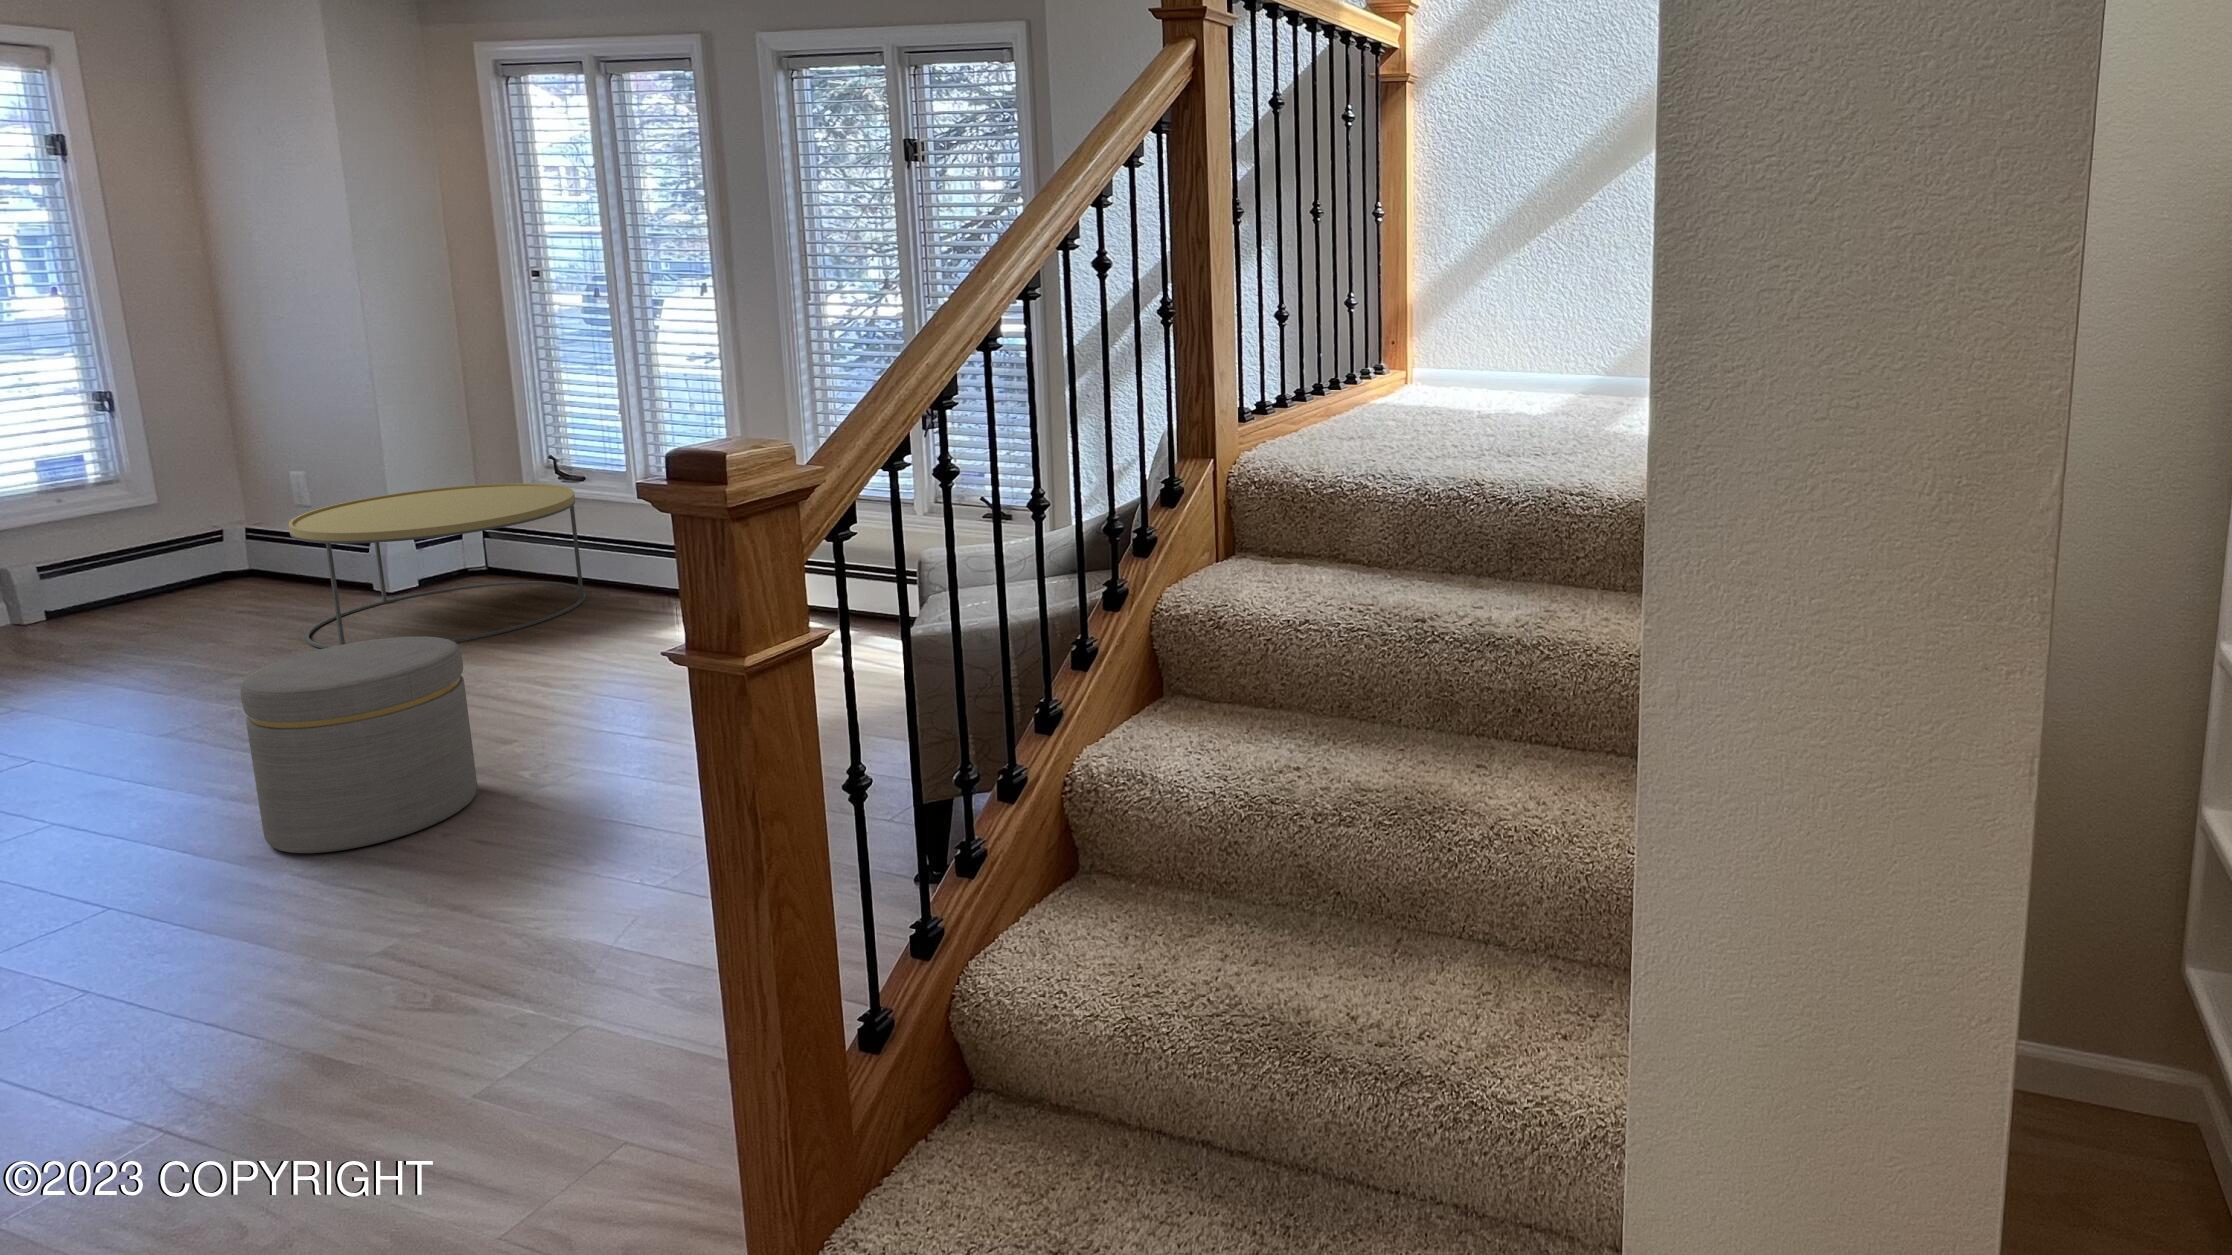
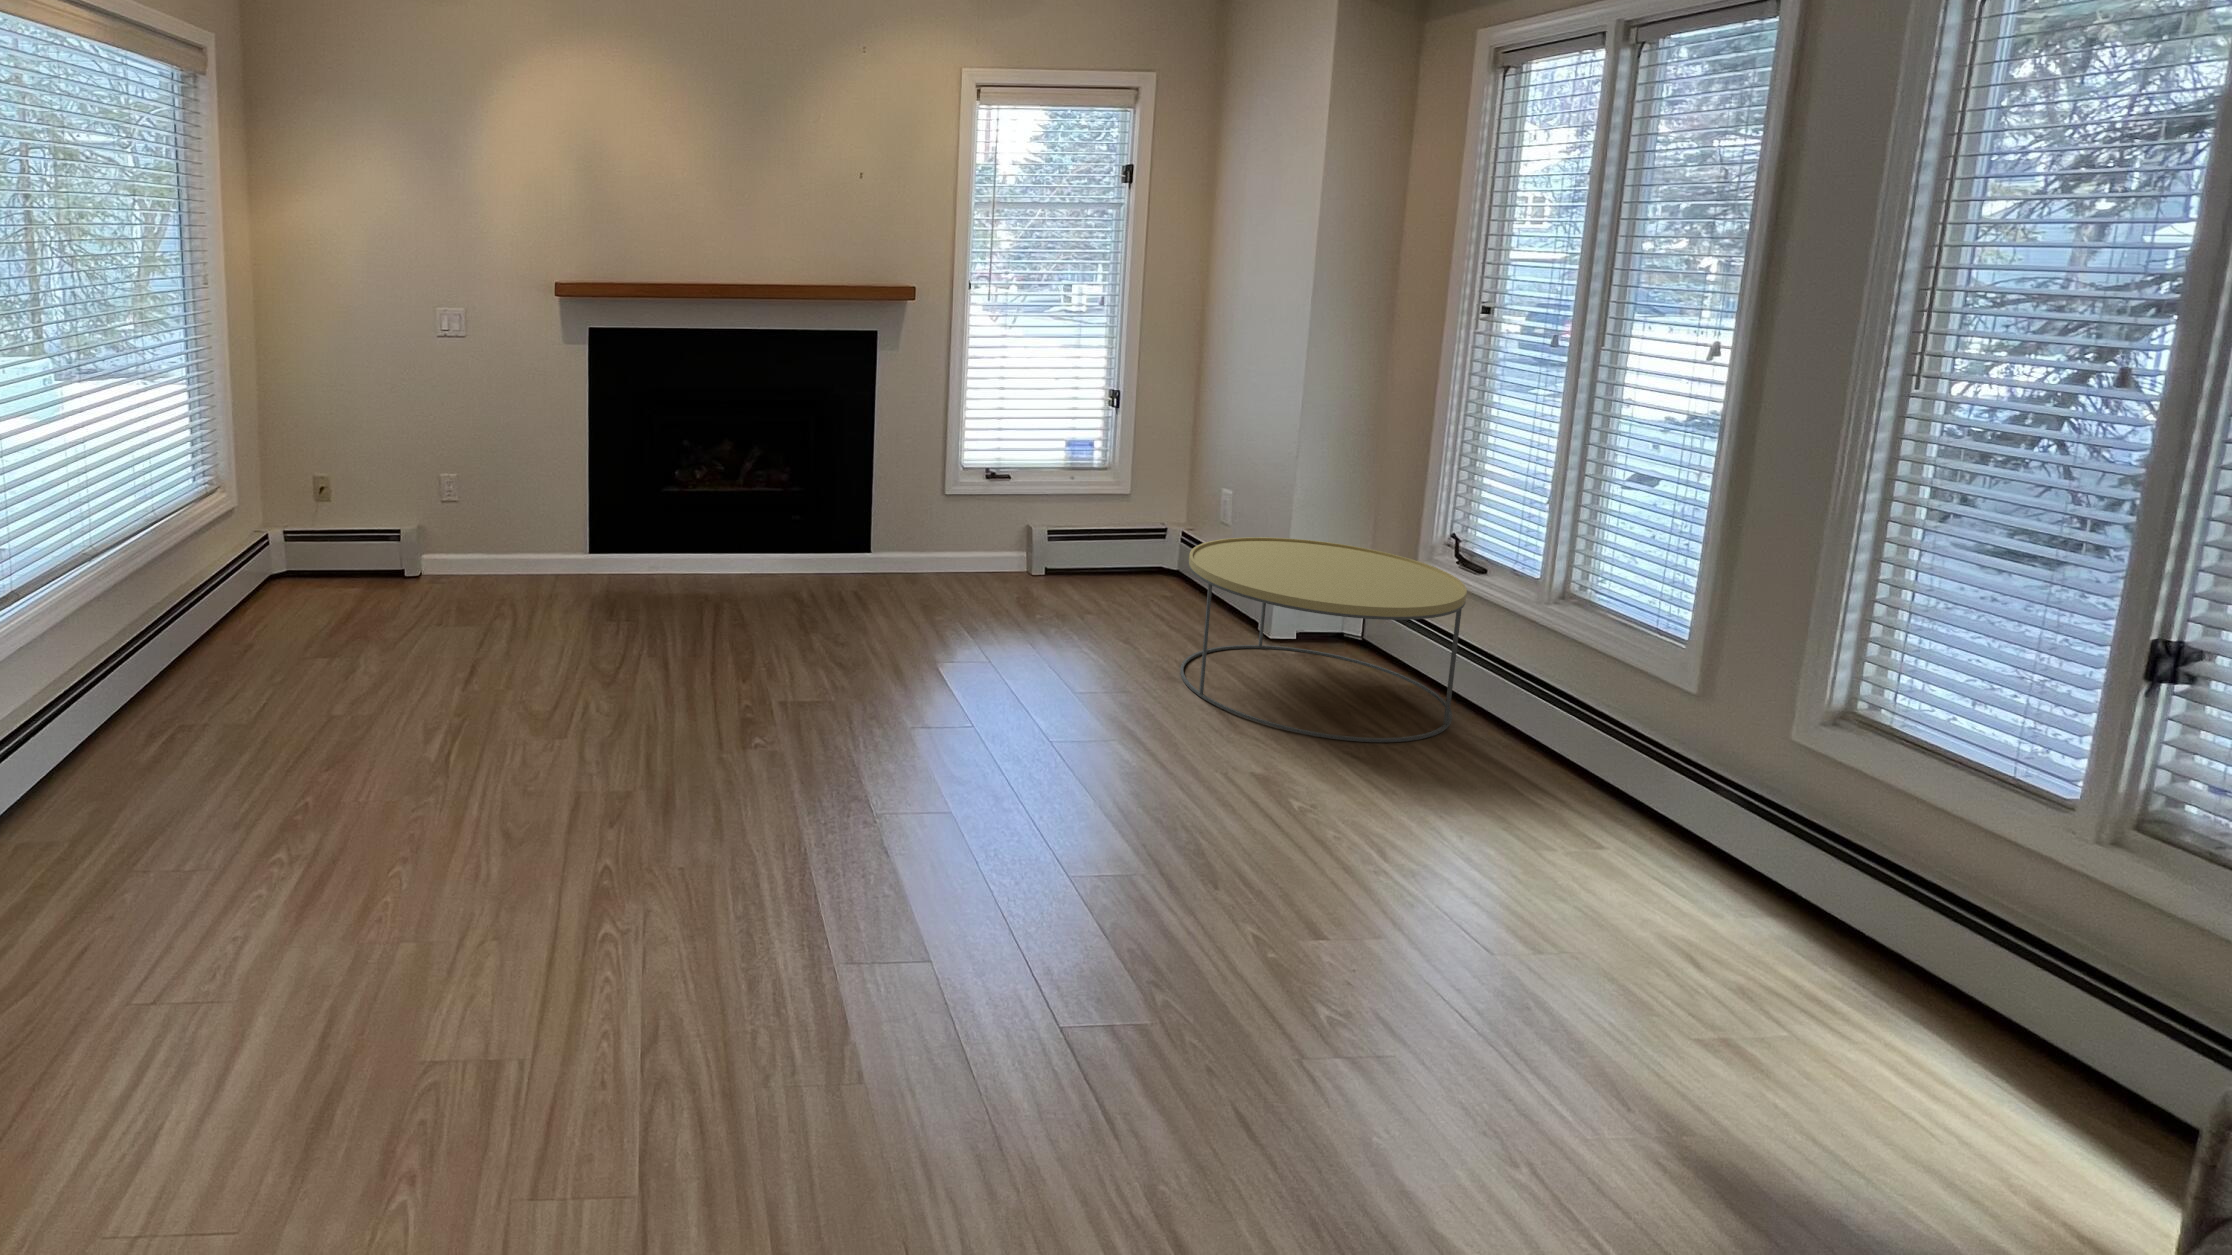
ottoman: present [240,637,477,853] -> none [1009,749,1234,1045]

